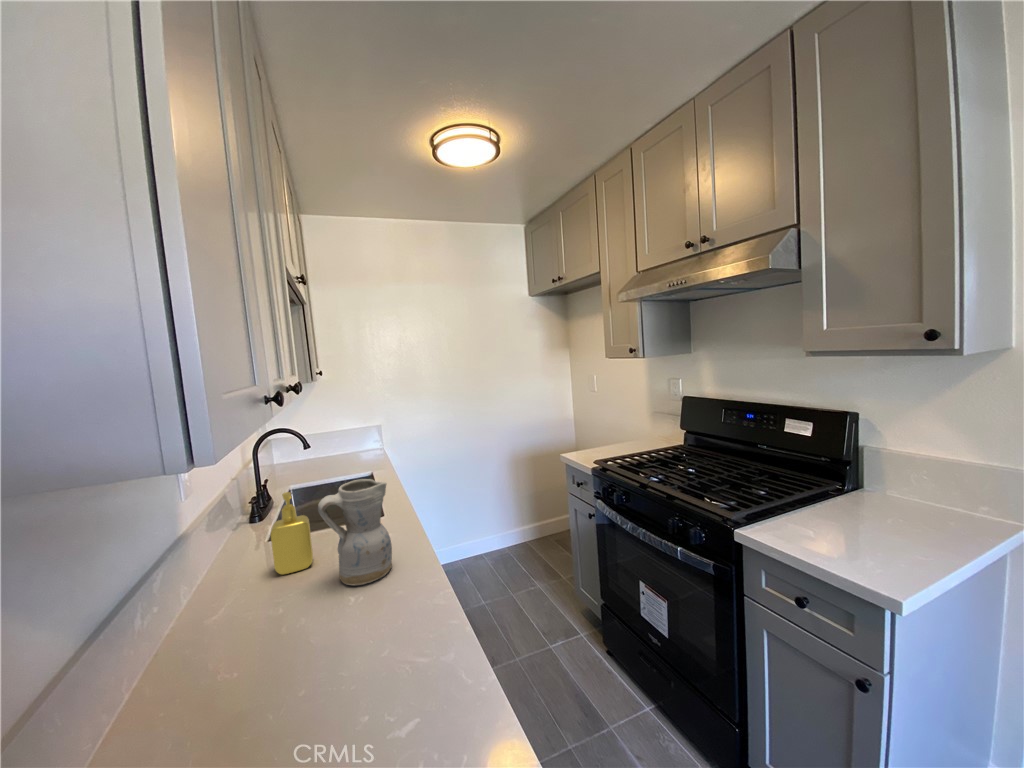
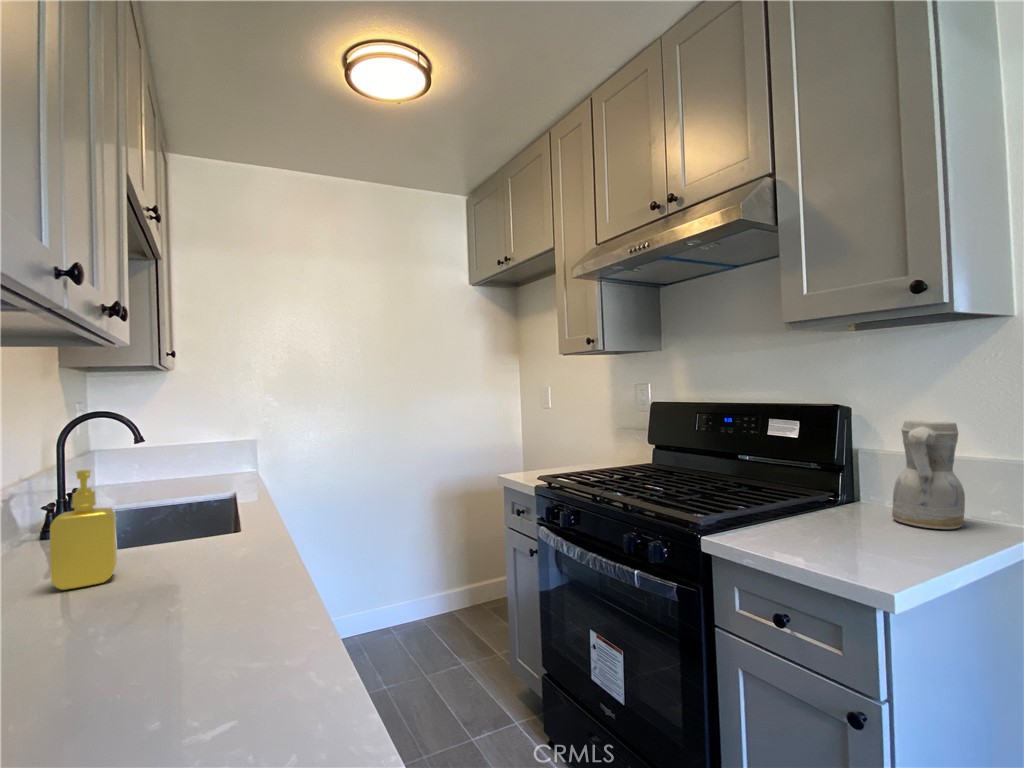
ceramic pitcher: present [318,479,392,585] -> present [892,421,965,529]

